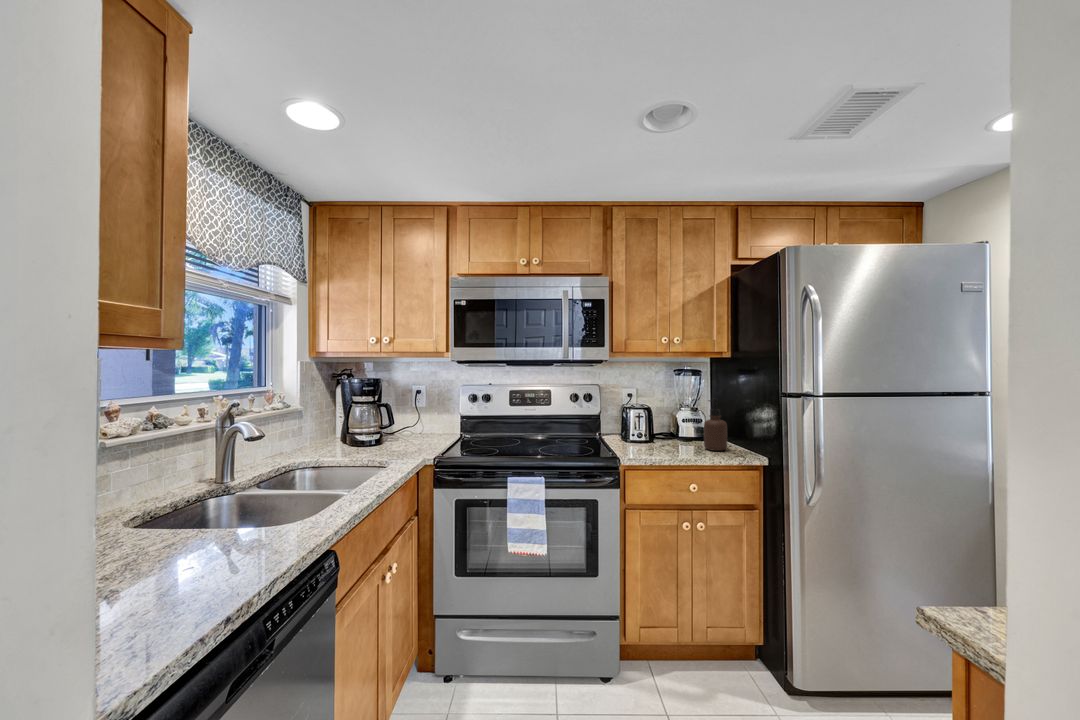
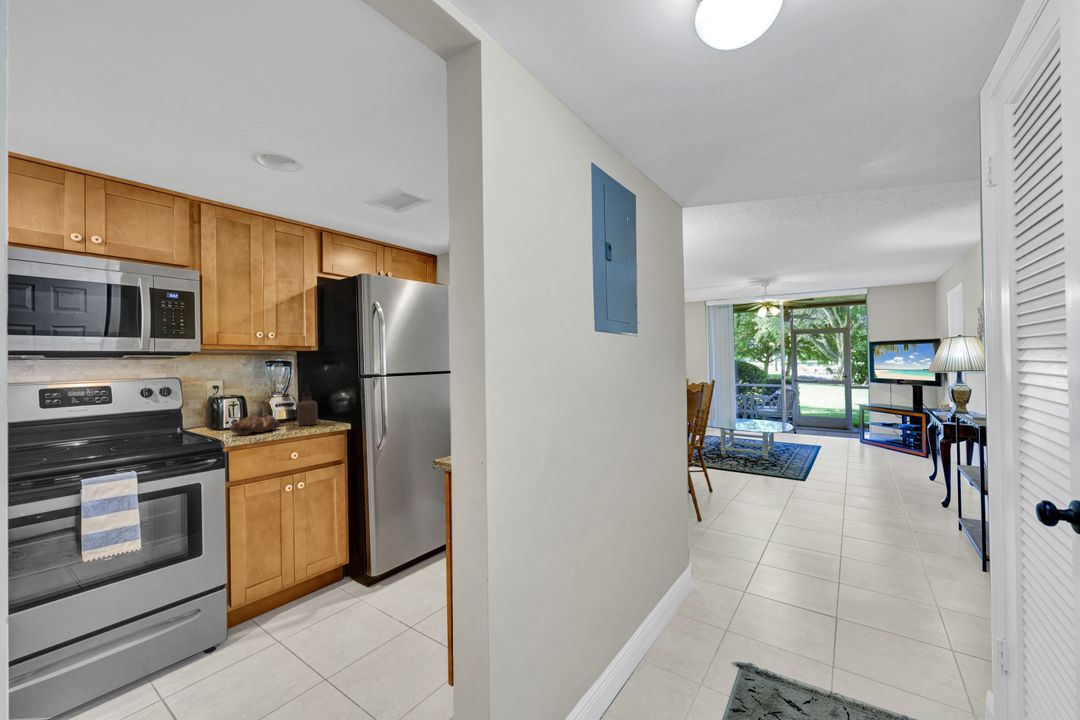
bread loaf: none [632,432,683,454] -> present [230,415,280,435]

